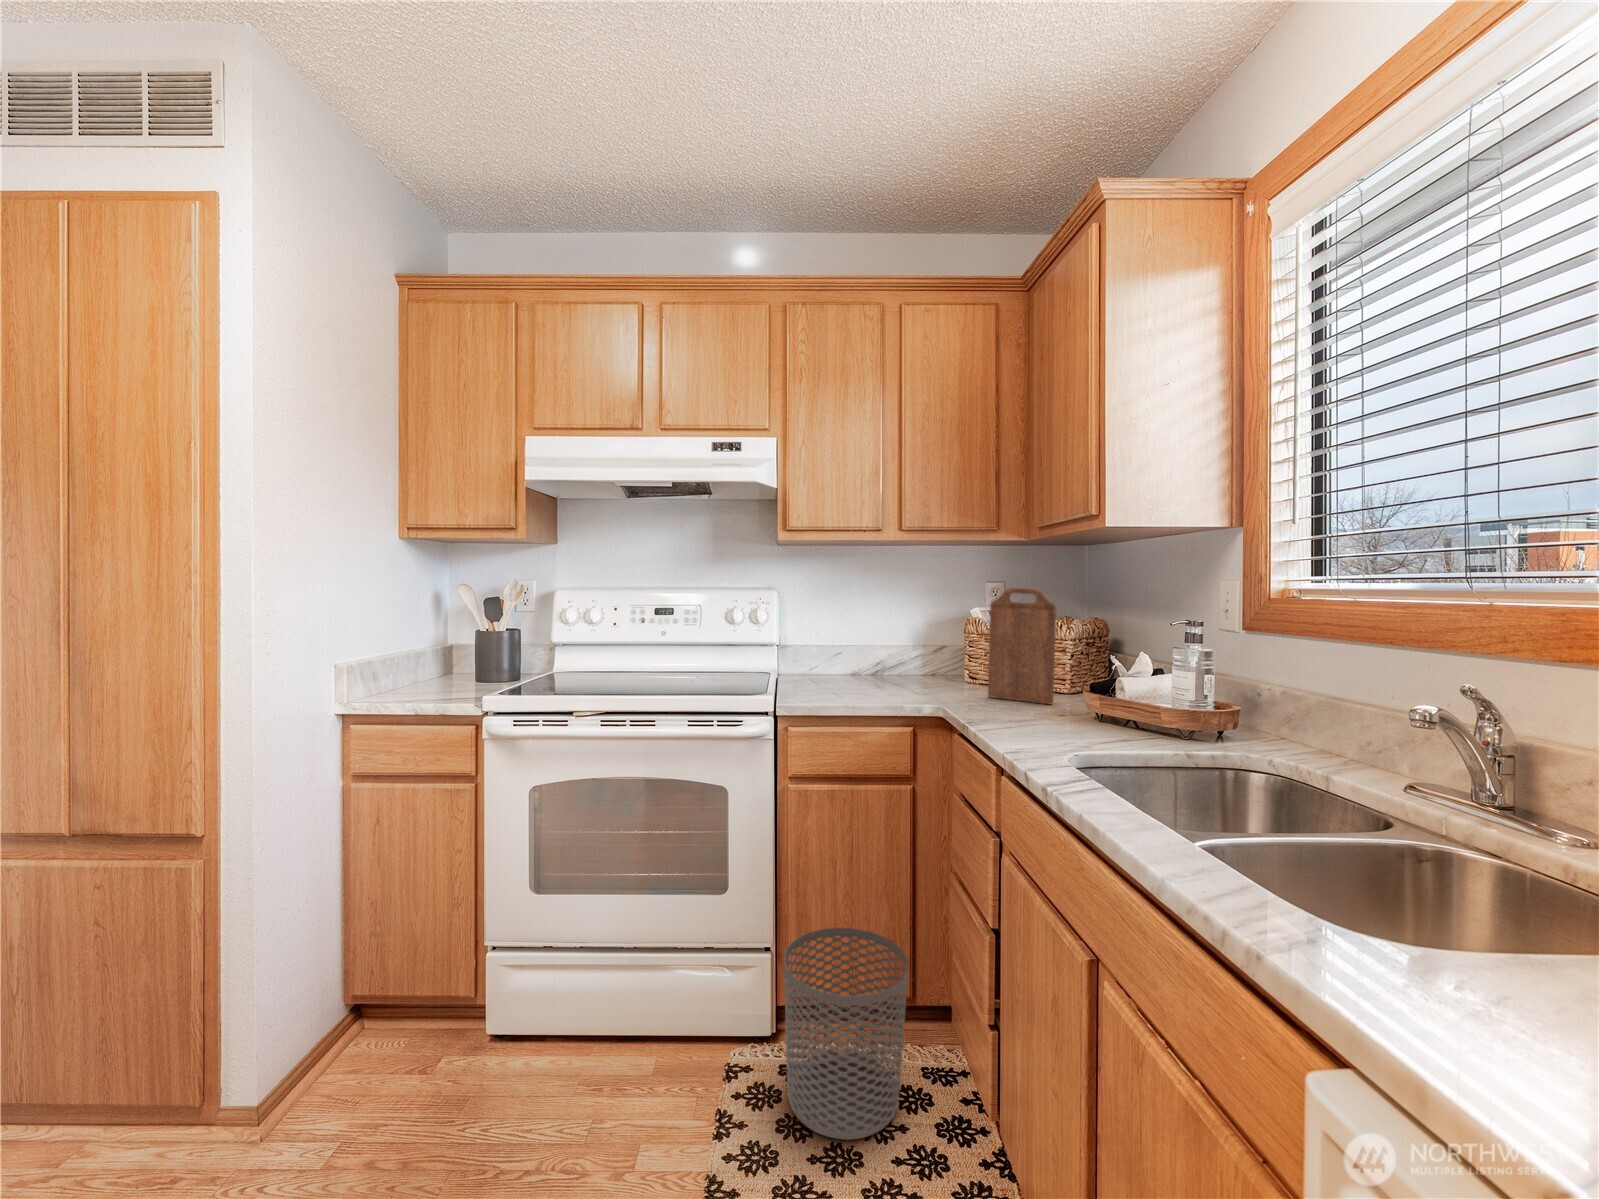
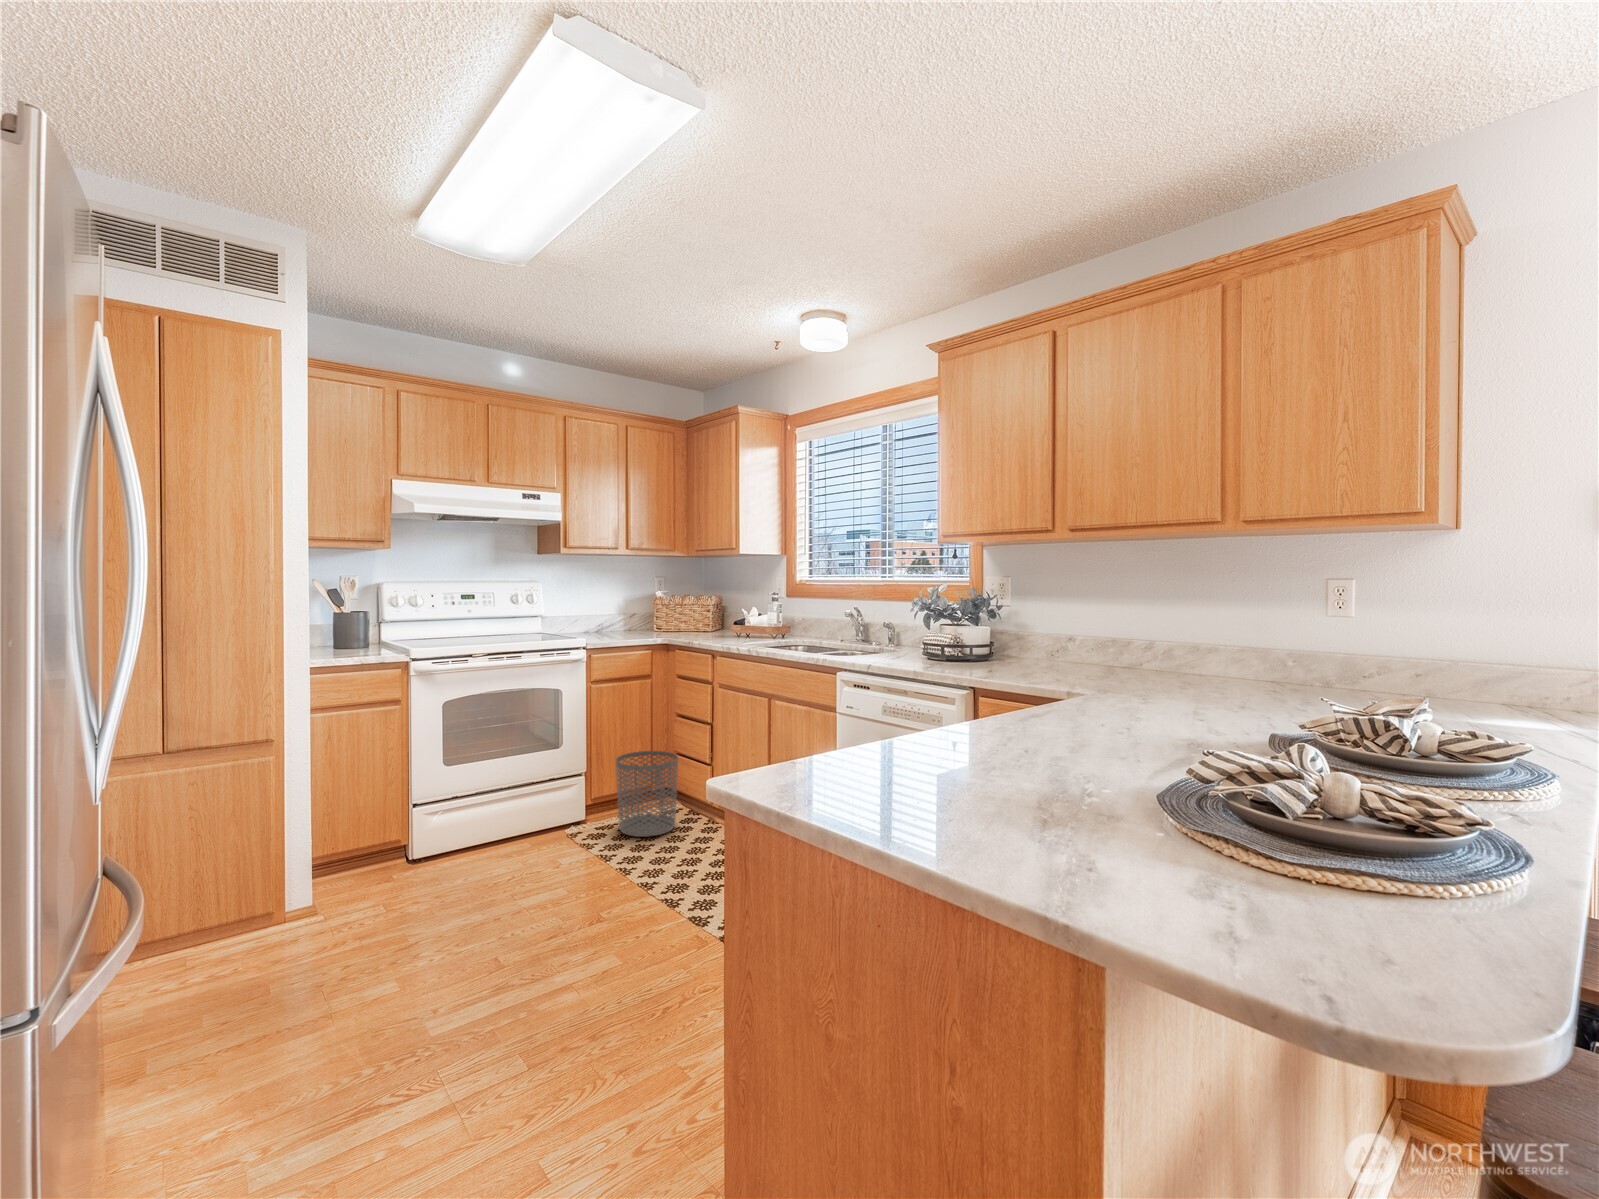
cutting board: present [988,588,1057,704] -> none [678,577,713,636]

